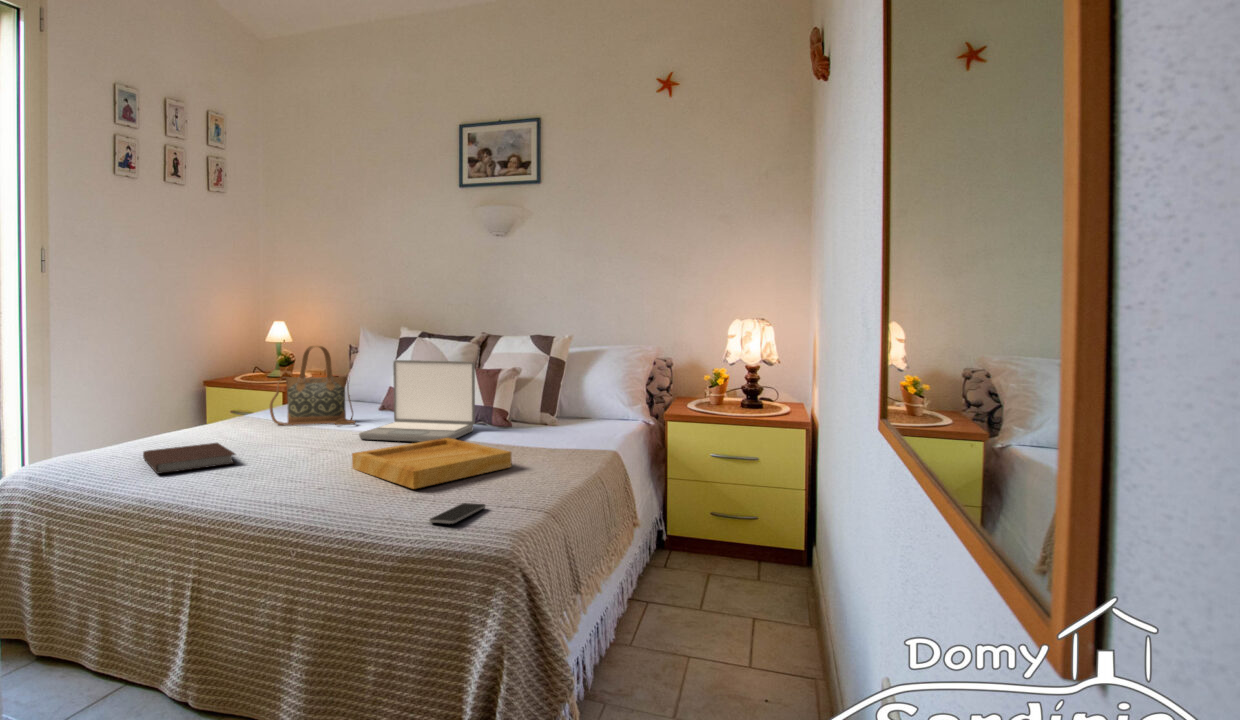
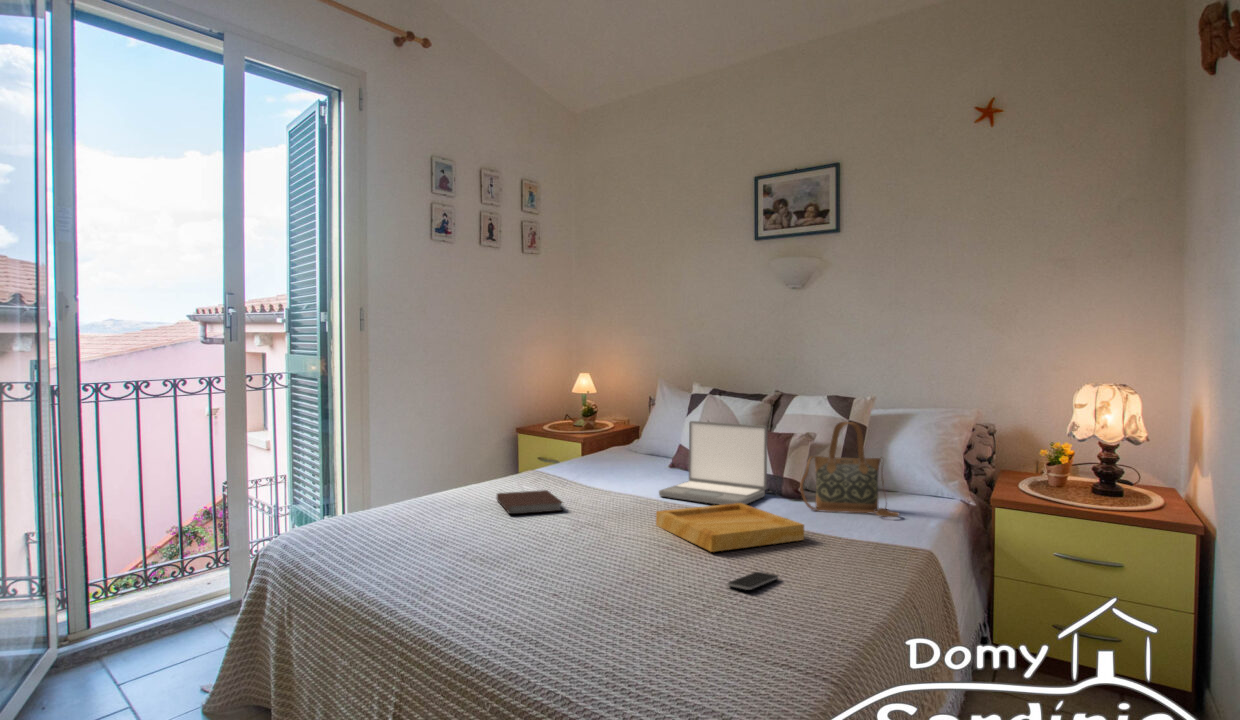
handbag: present [270,346,355,425] -> present [800,422,899,517]

